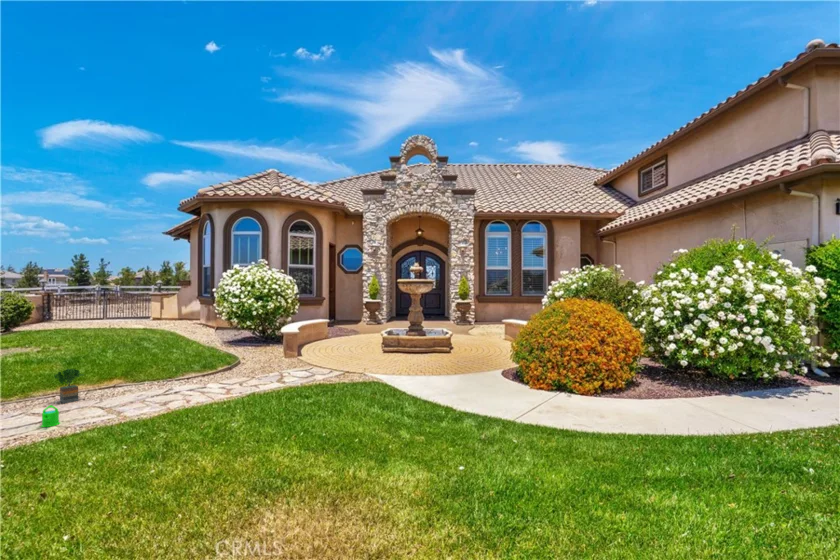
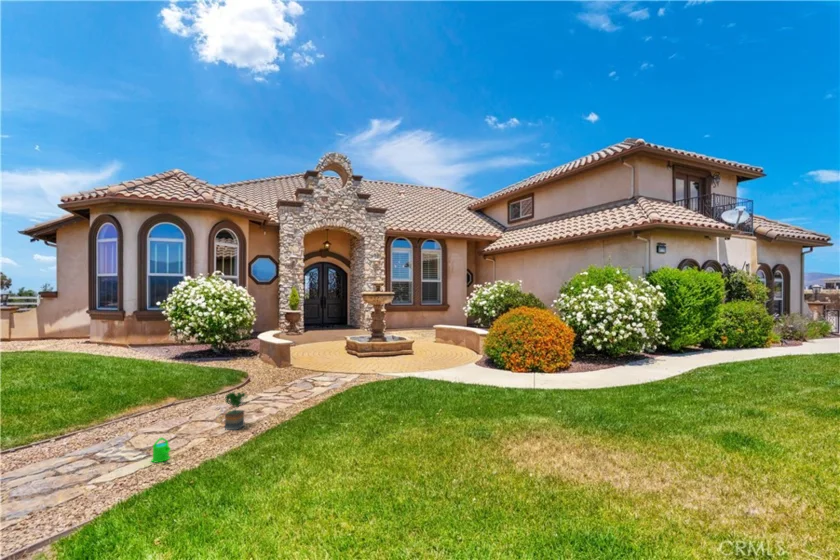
potted tree: present [55,369,82,403] -> present [225,392,247,430]

